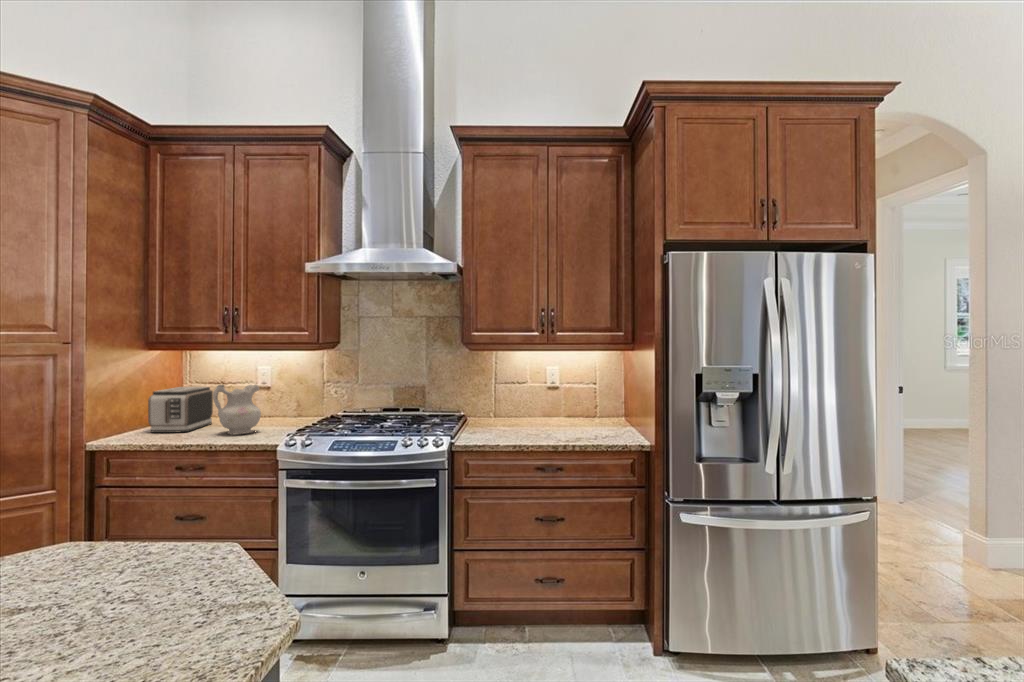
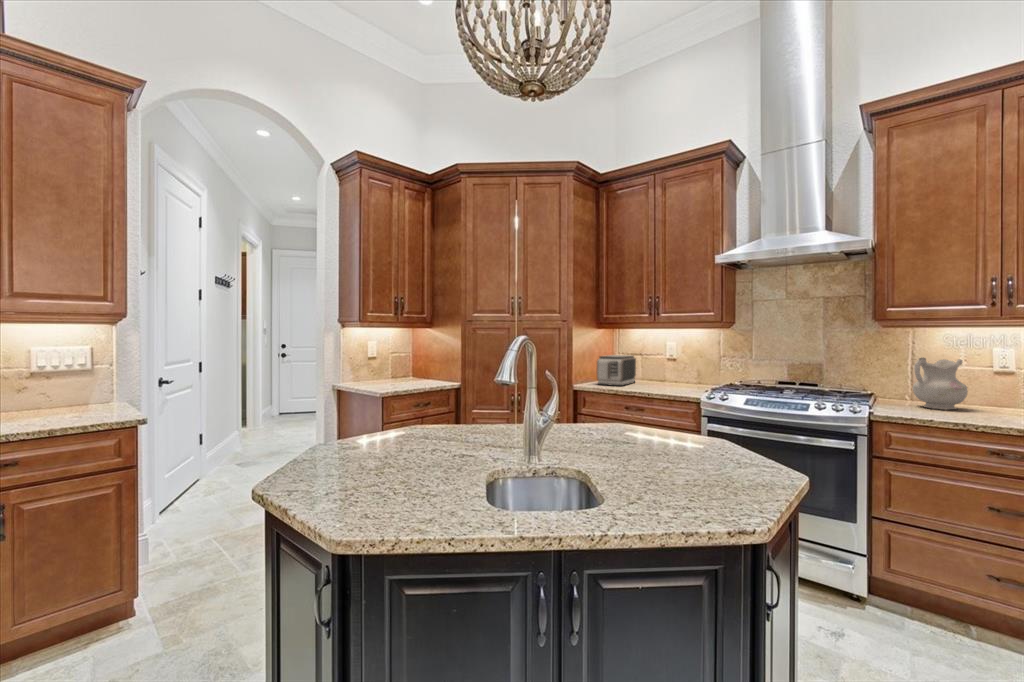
ceramic pitcher: present [213,385,261,434] -> present [913,357,968,410]

